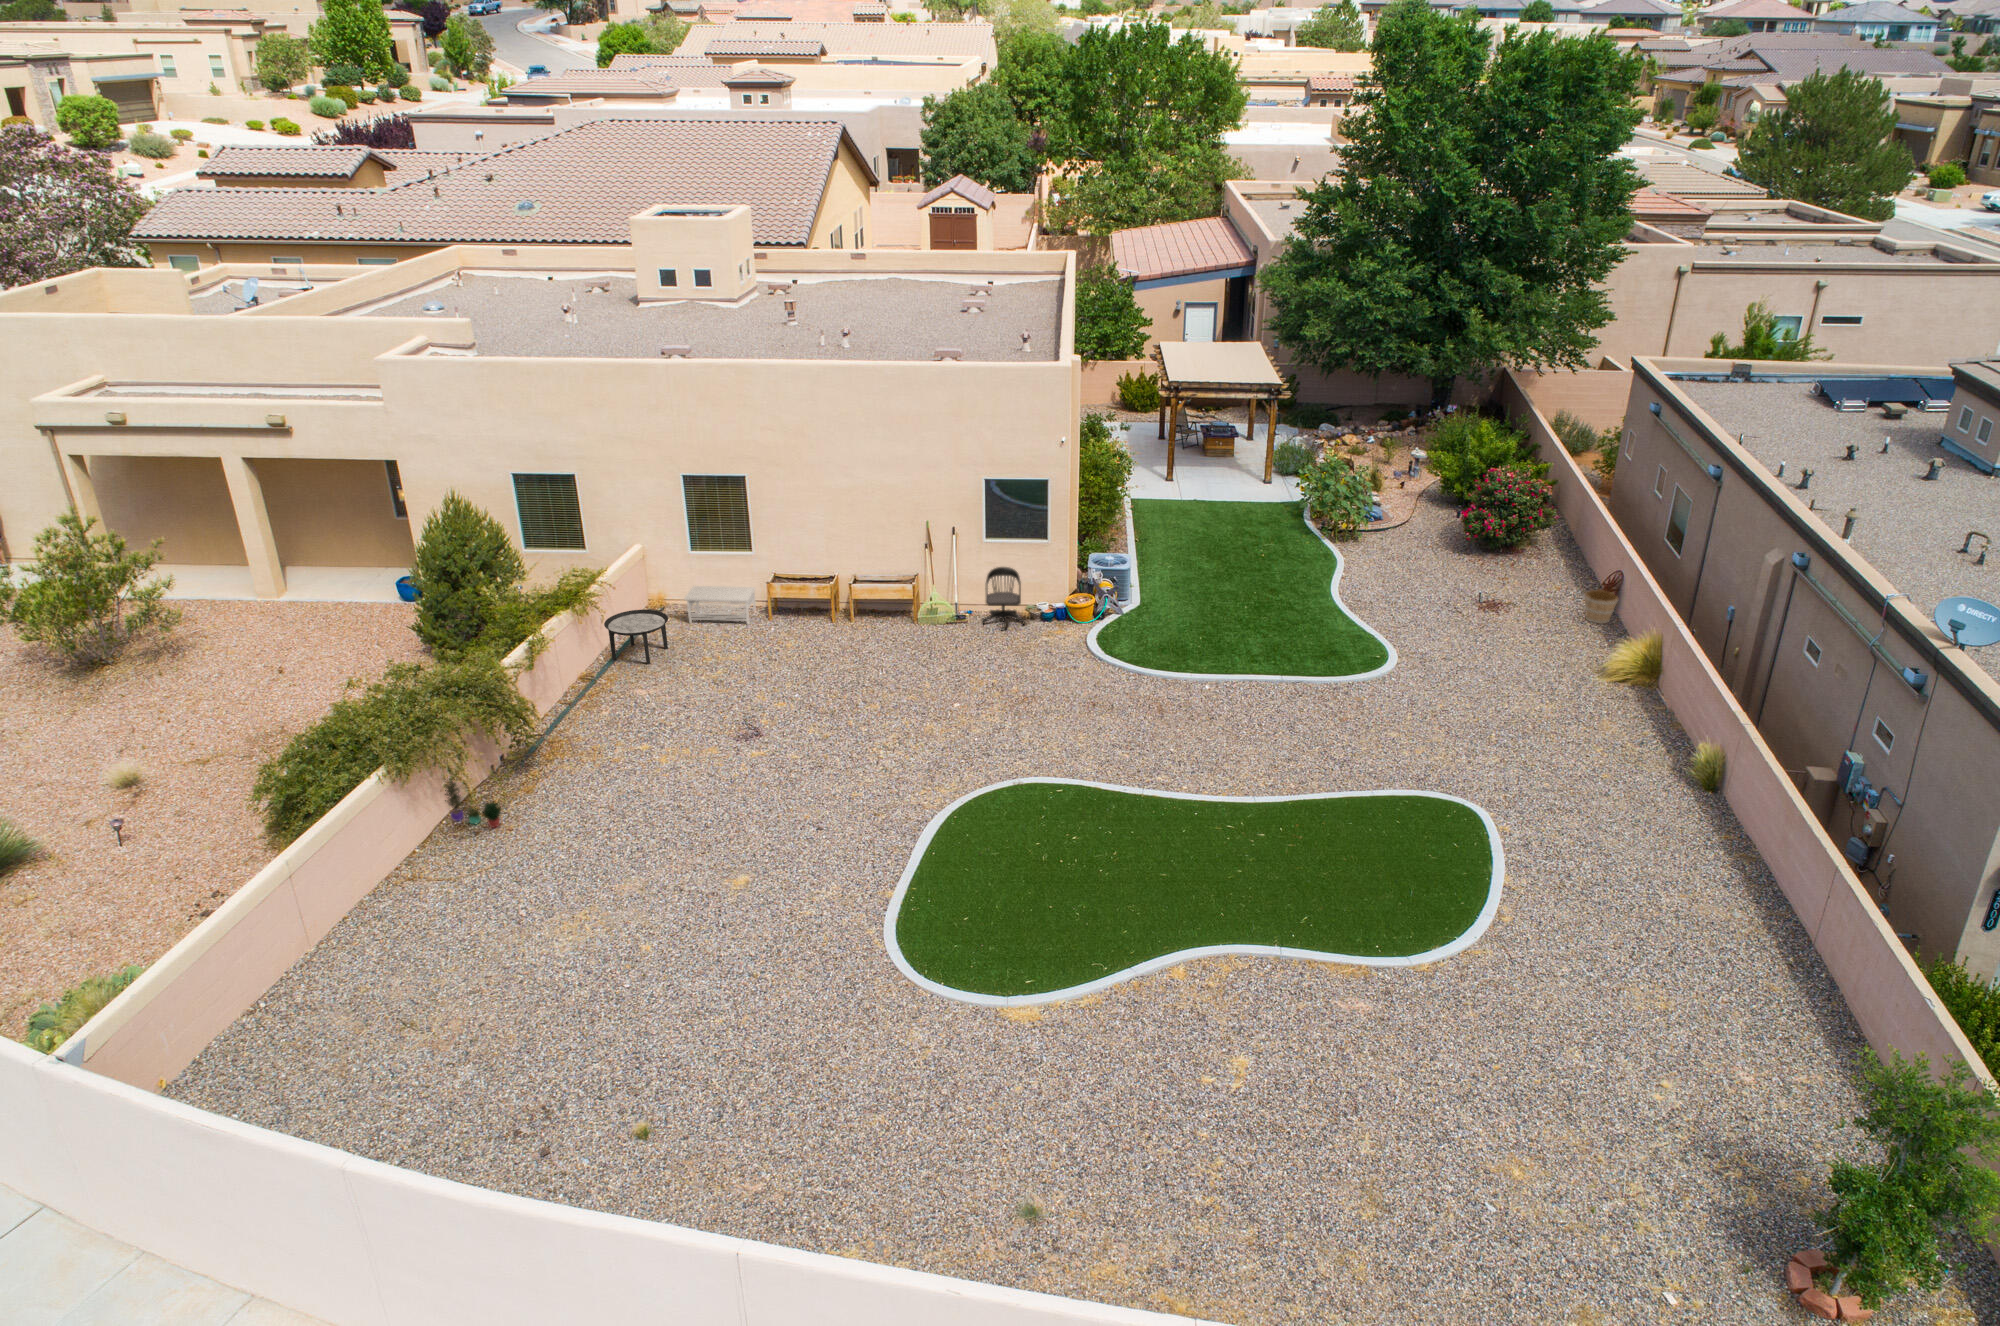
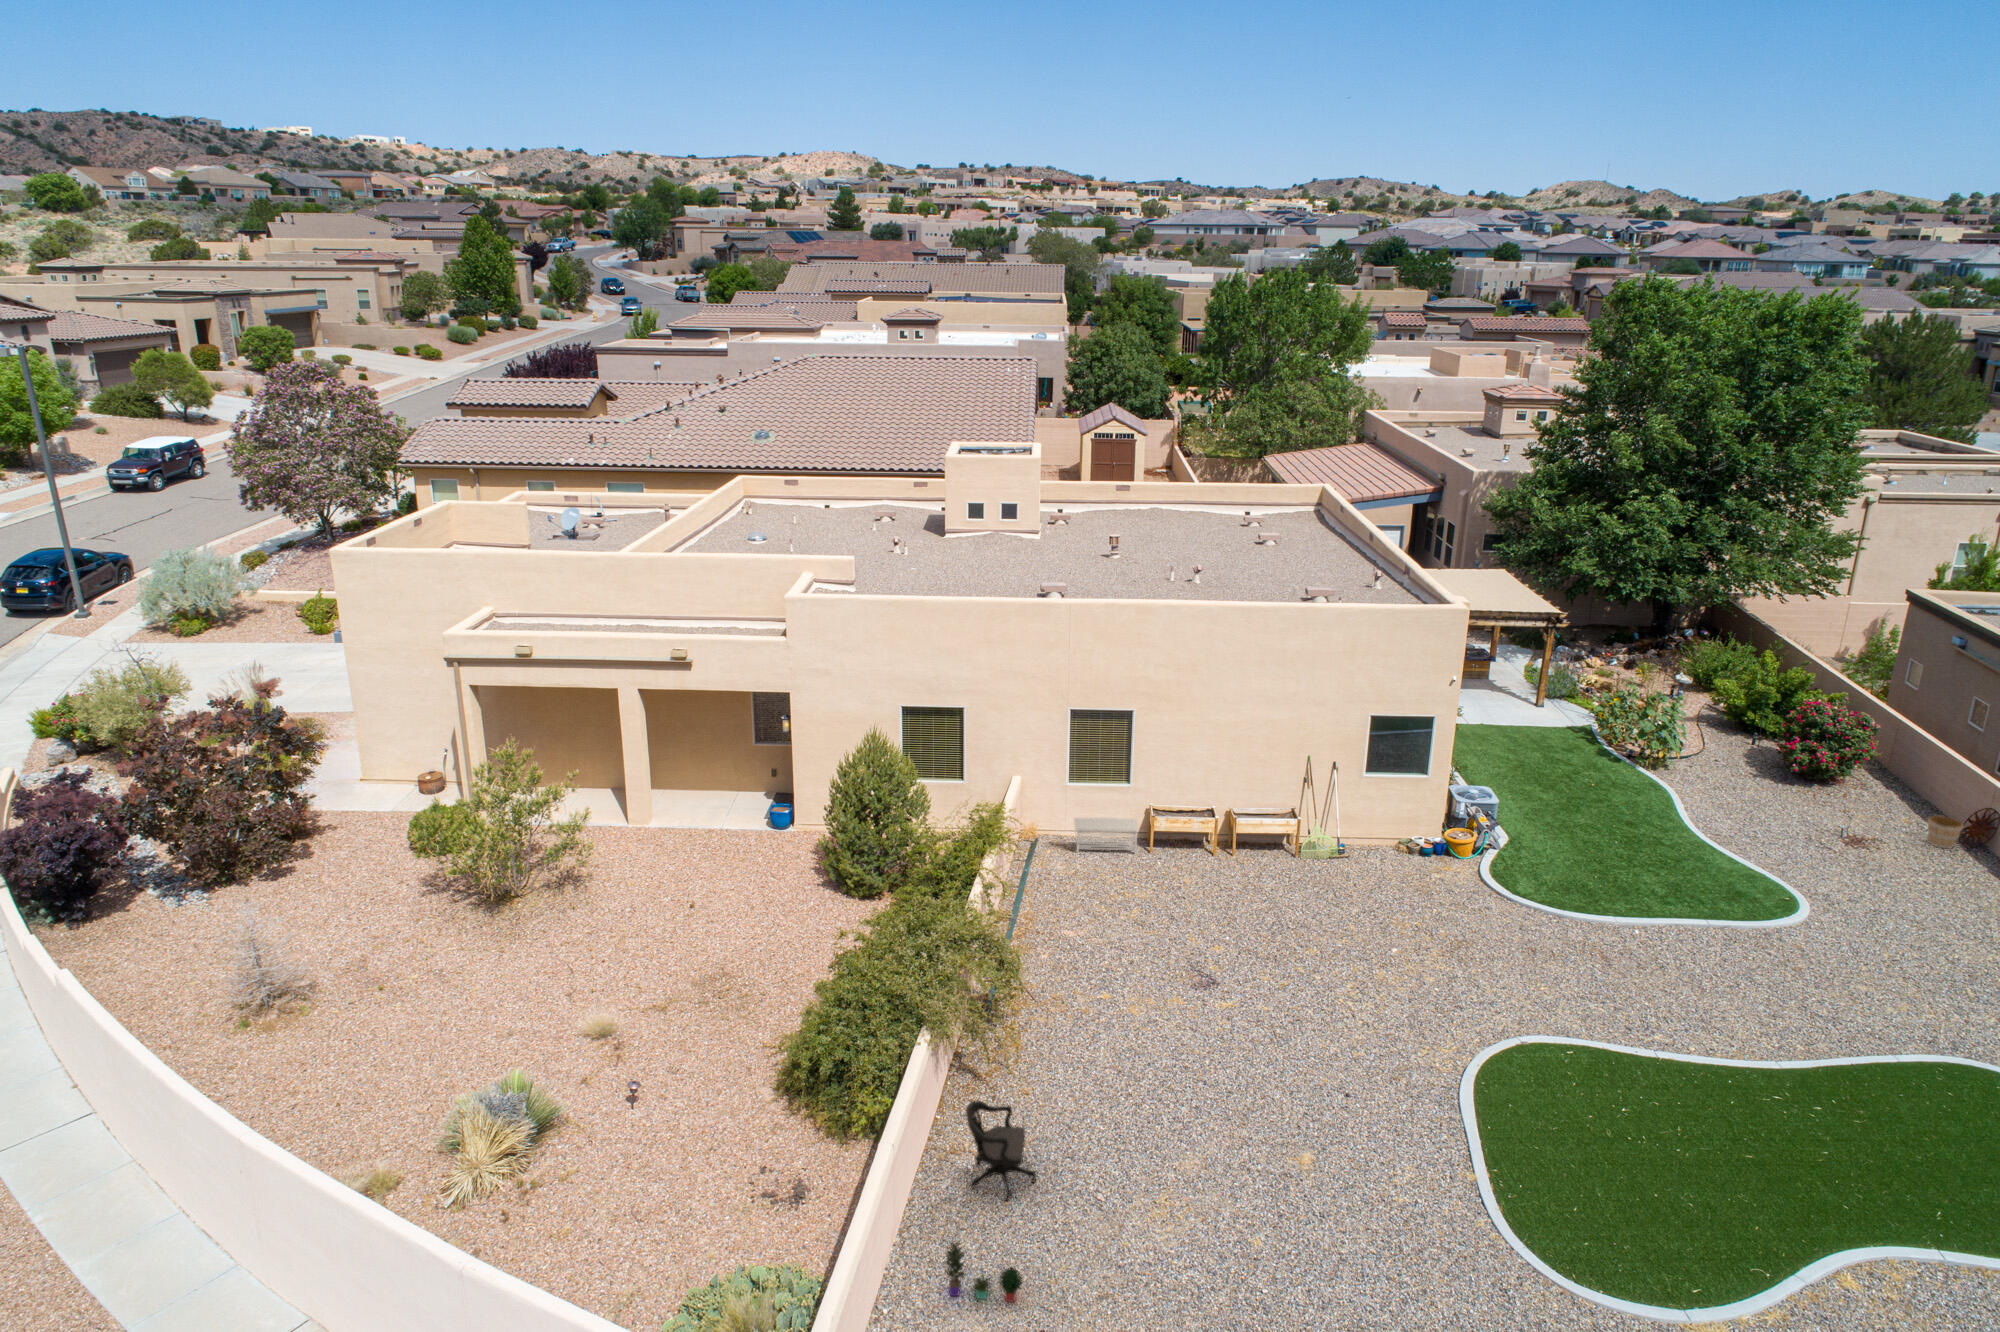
chair: present [982,567,1025,630] -> present [966,1100,1036,1201]
round table: present [604,610,668,664] -> none [1022,841,1084,897]
potted plant: present [445,779,501,828] -> present [943,1241,1022,1302]

